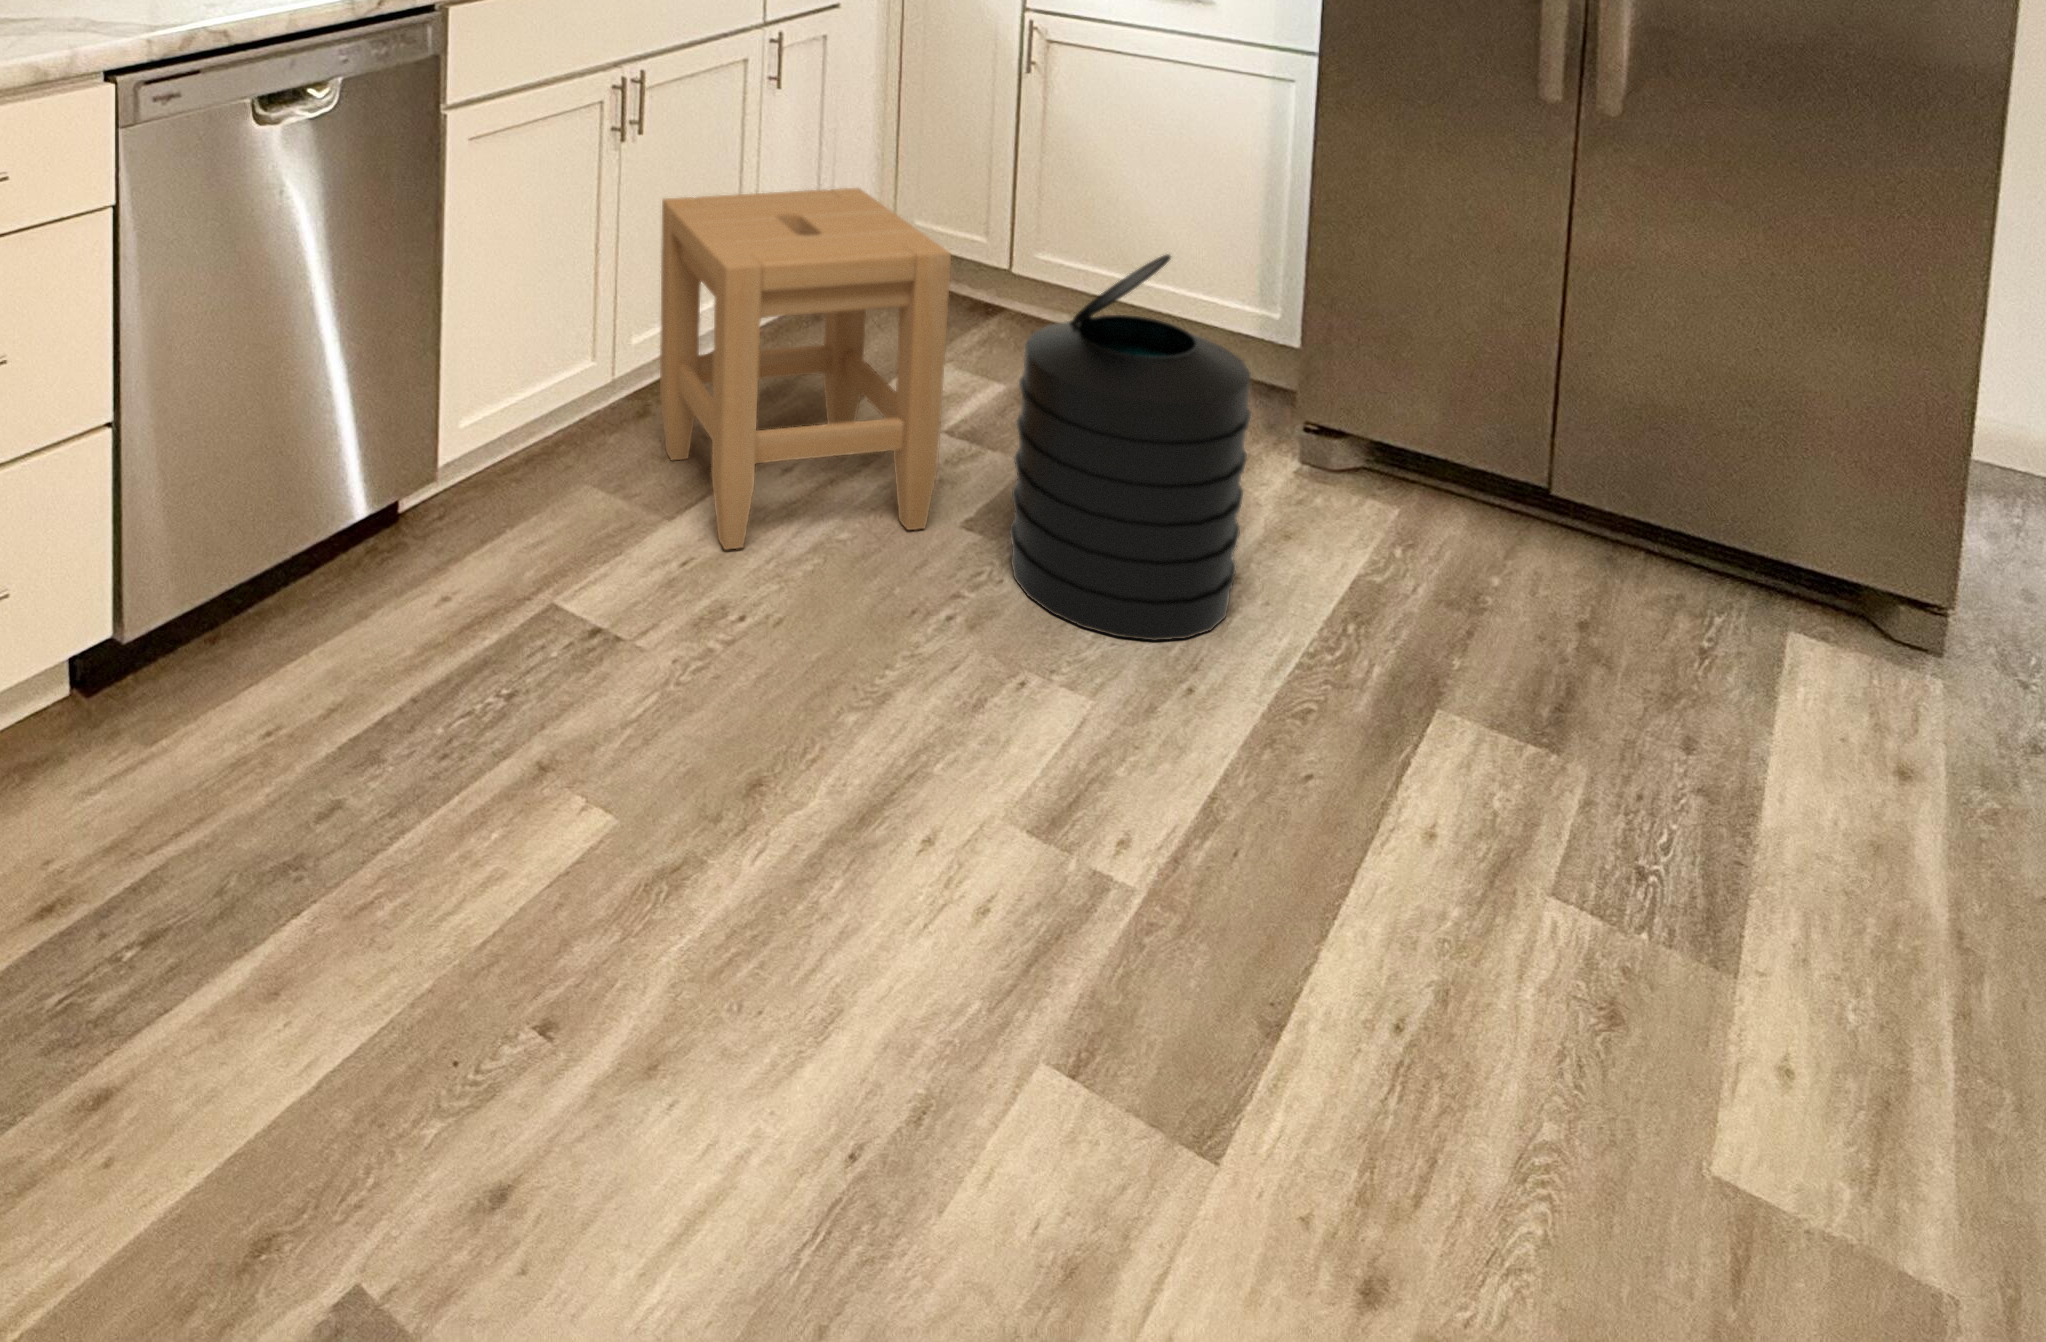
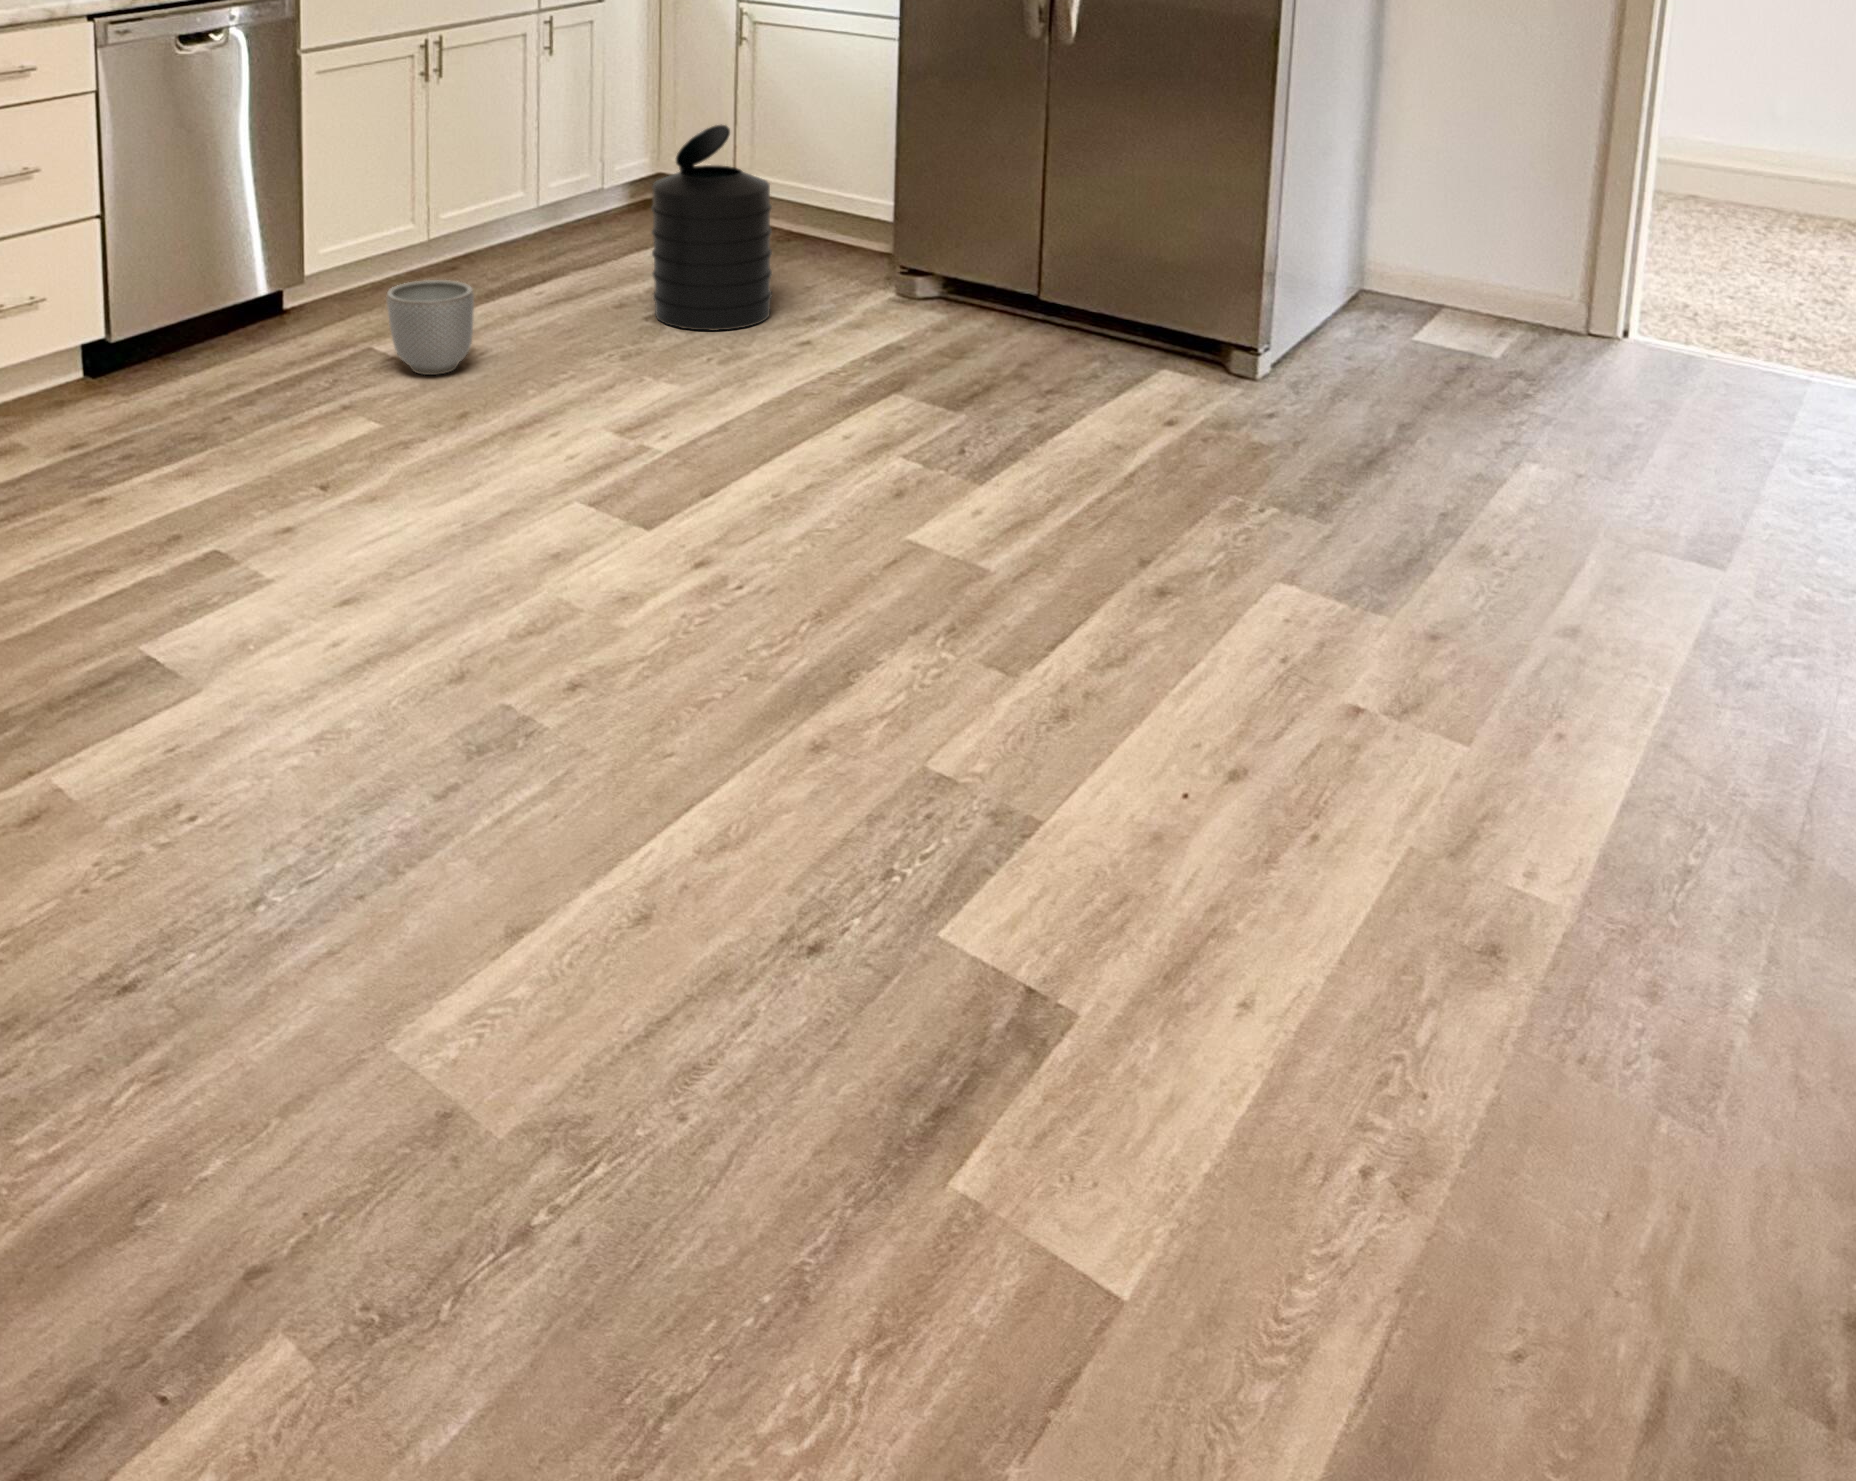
stool: present [660,188,951,549] -> none [461,111,620,311]
planter: none [590,564,756,777] -> present [387,280,474,375]

